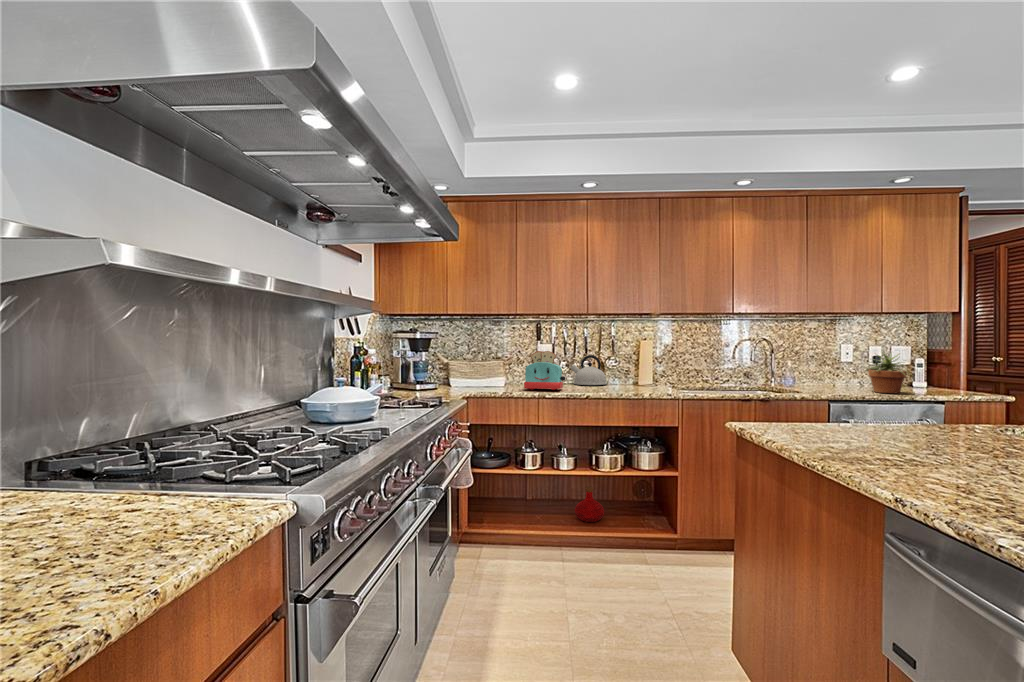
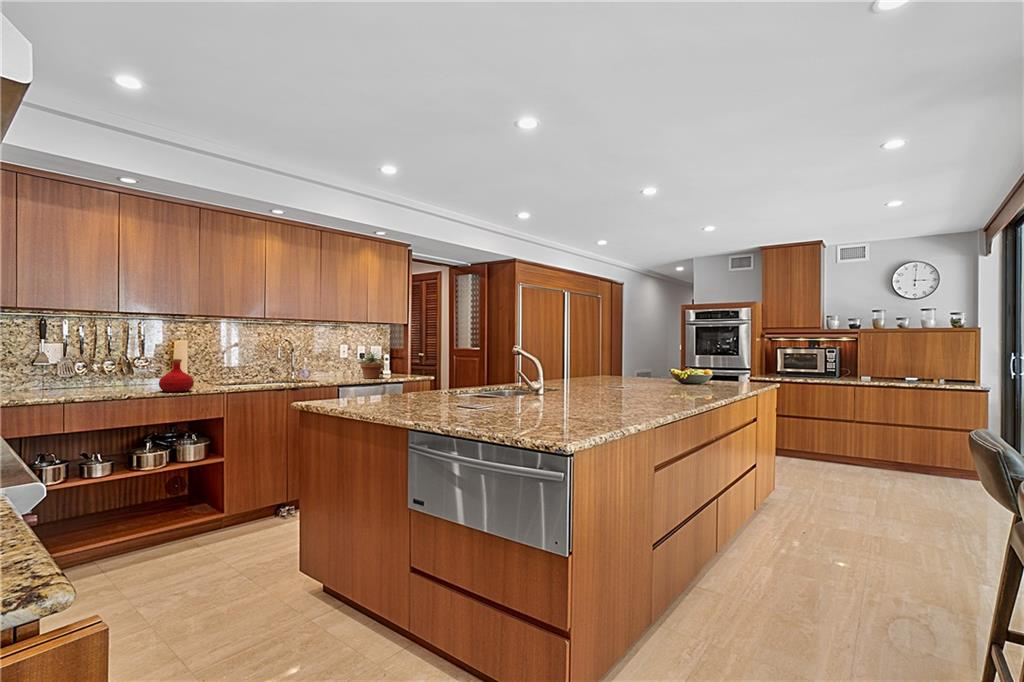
toaster: present [524,351,565,390] -> none [41,352,98,395]
kettle: present [570,355,607,385] -> none [91,356,139,387]
bottle: present [575,487,604,522] -> present [159,359,194,392]

